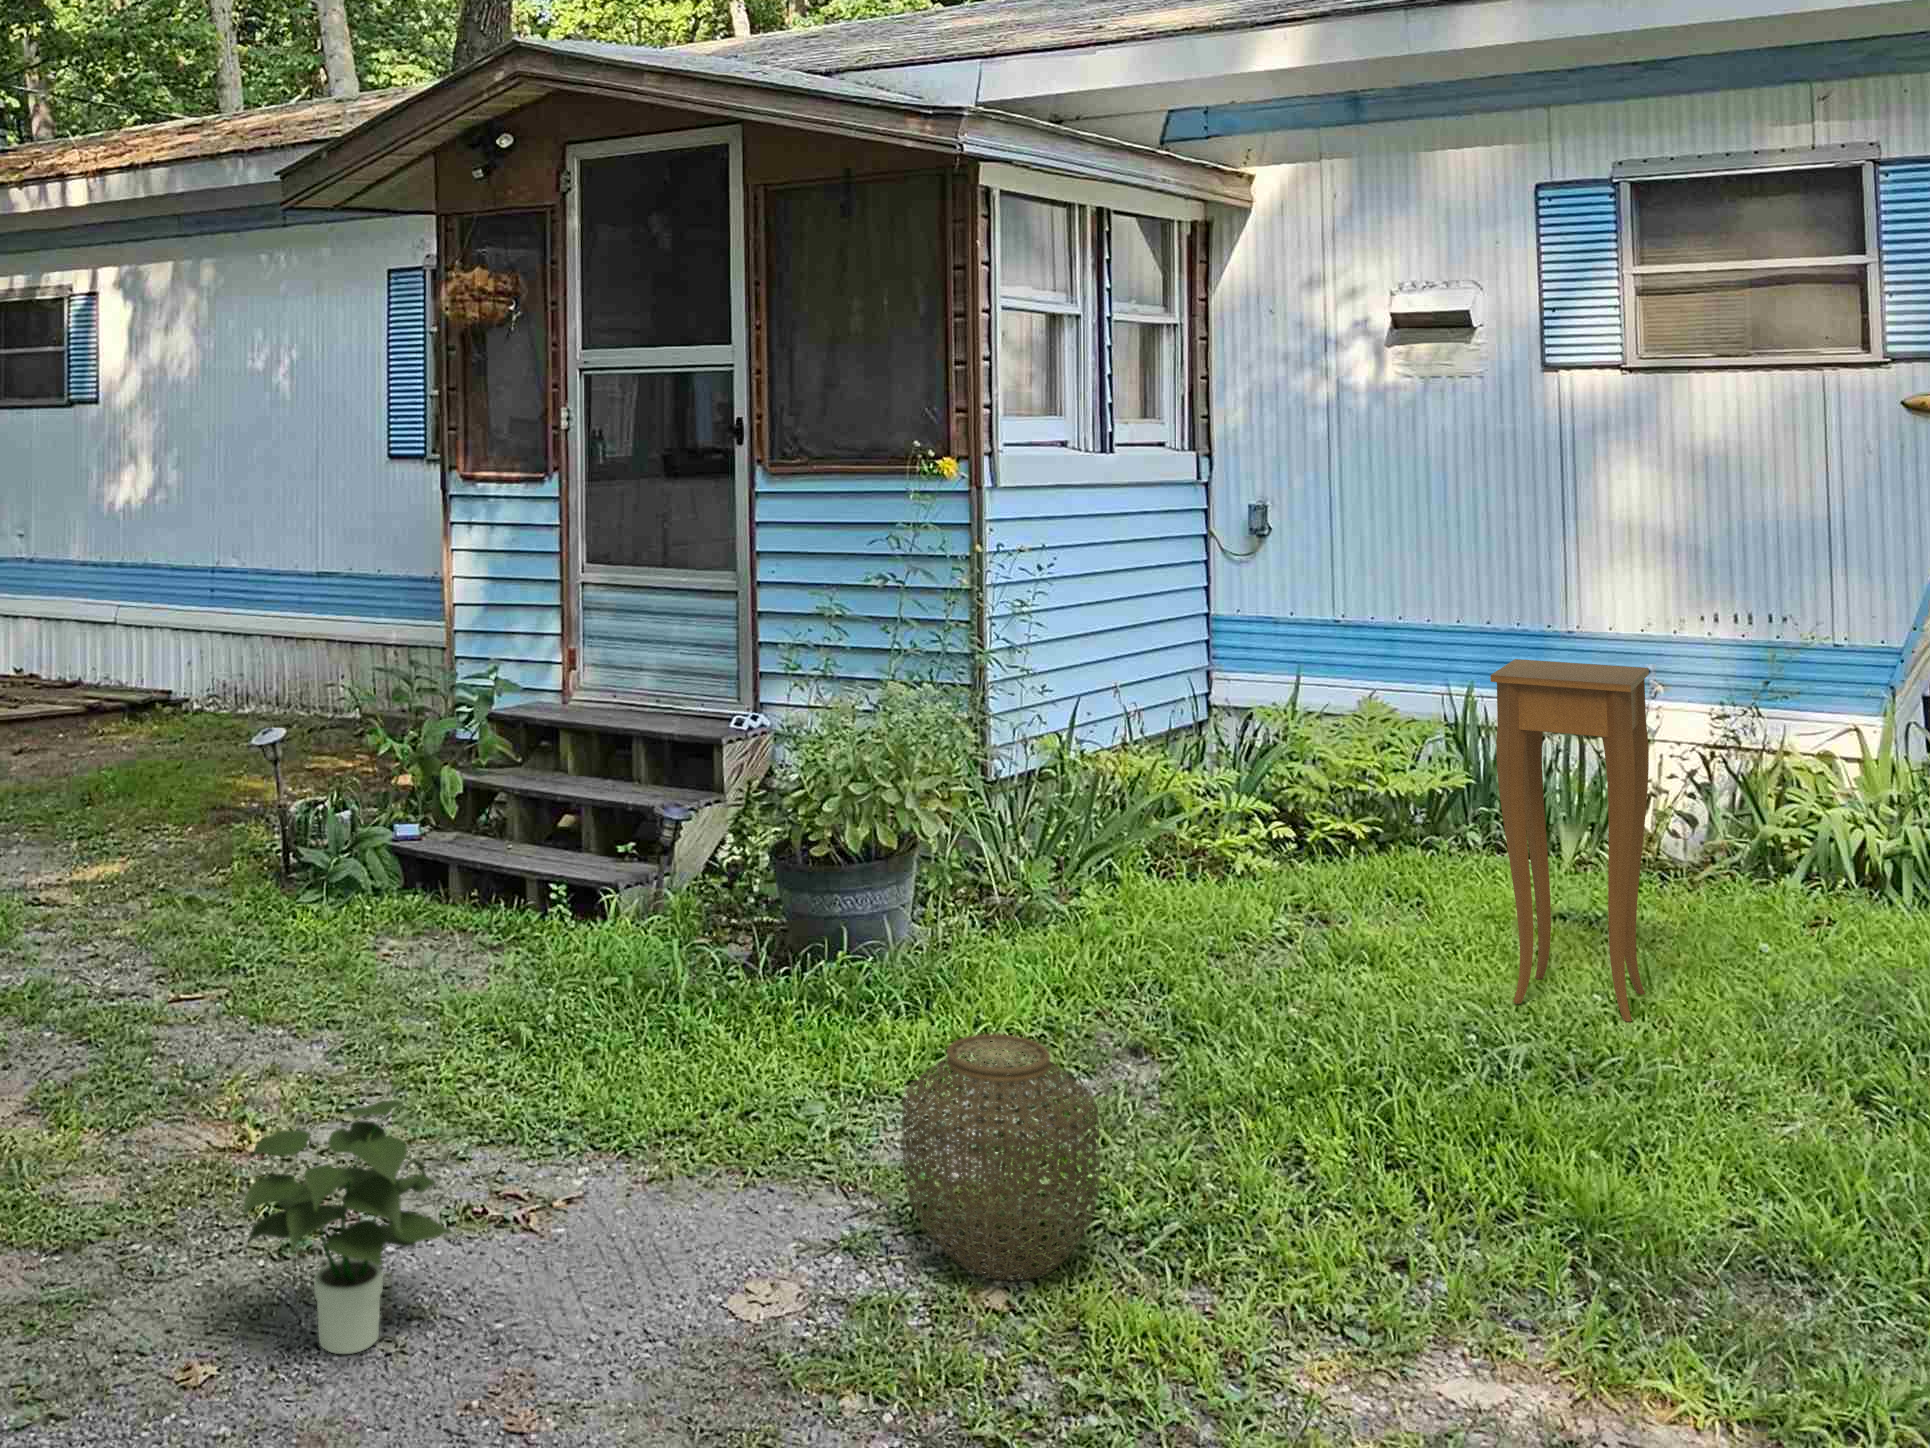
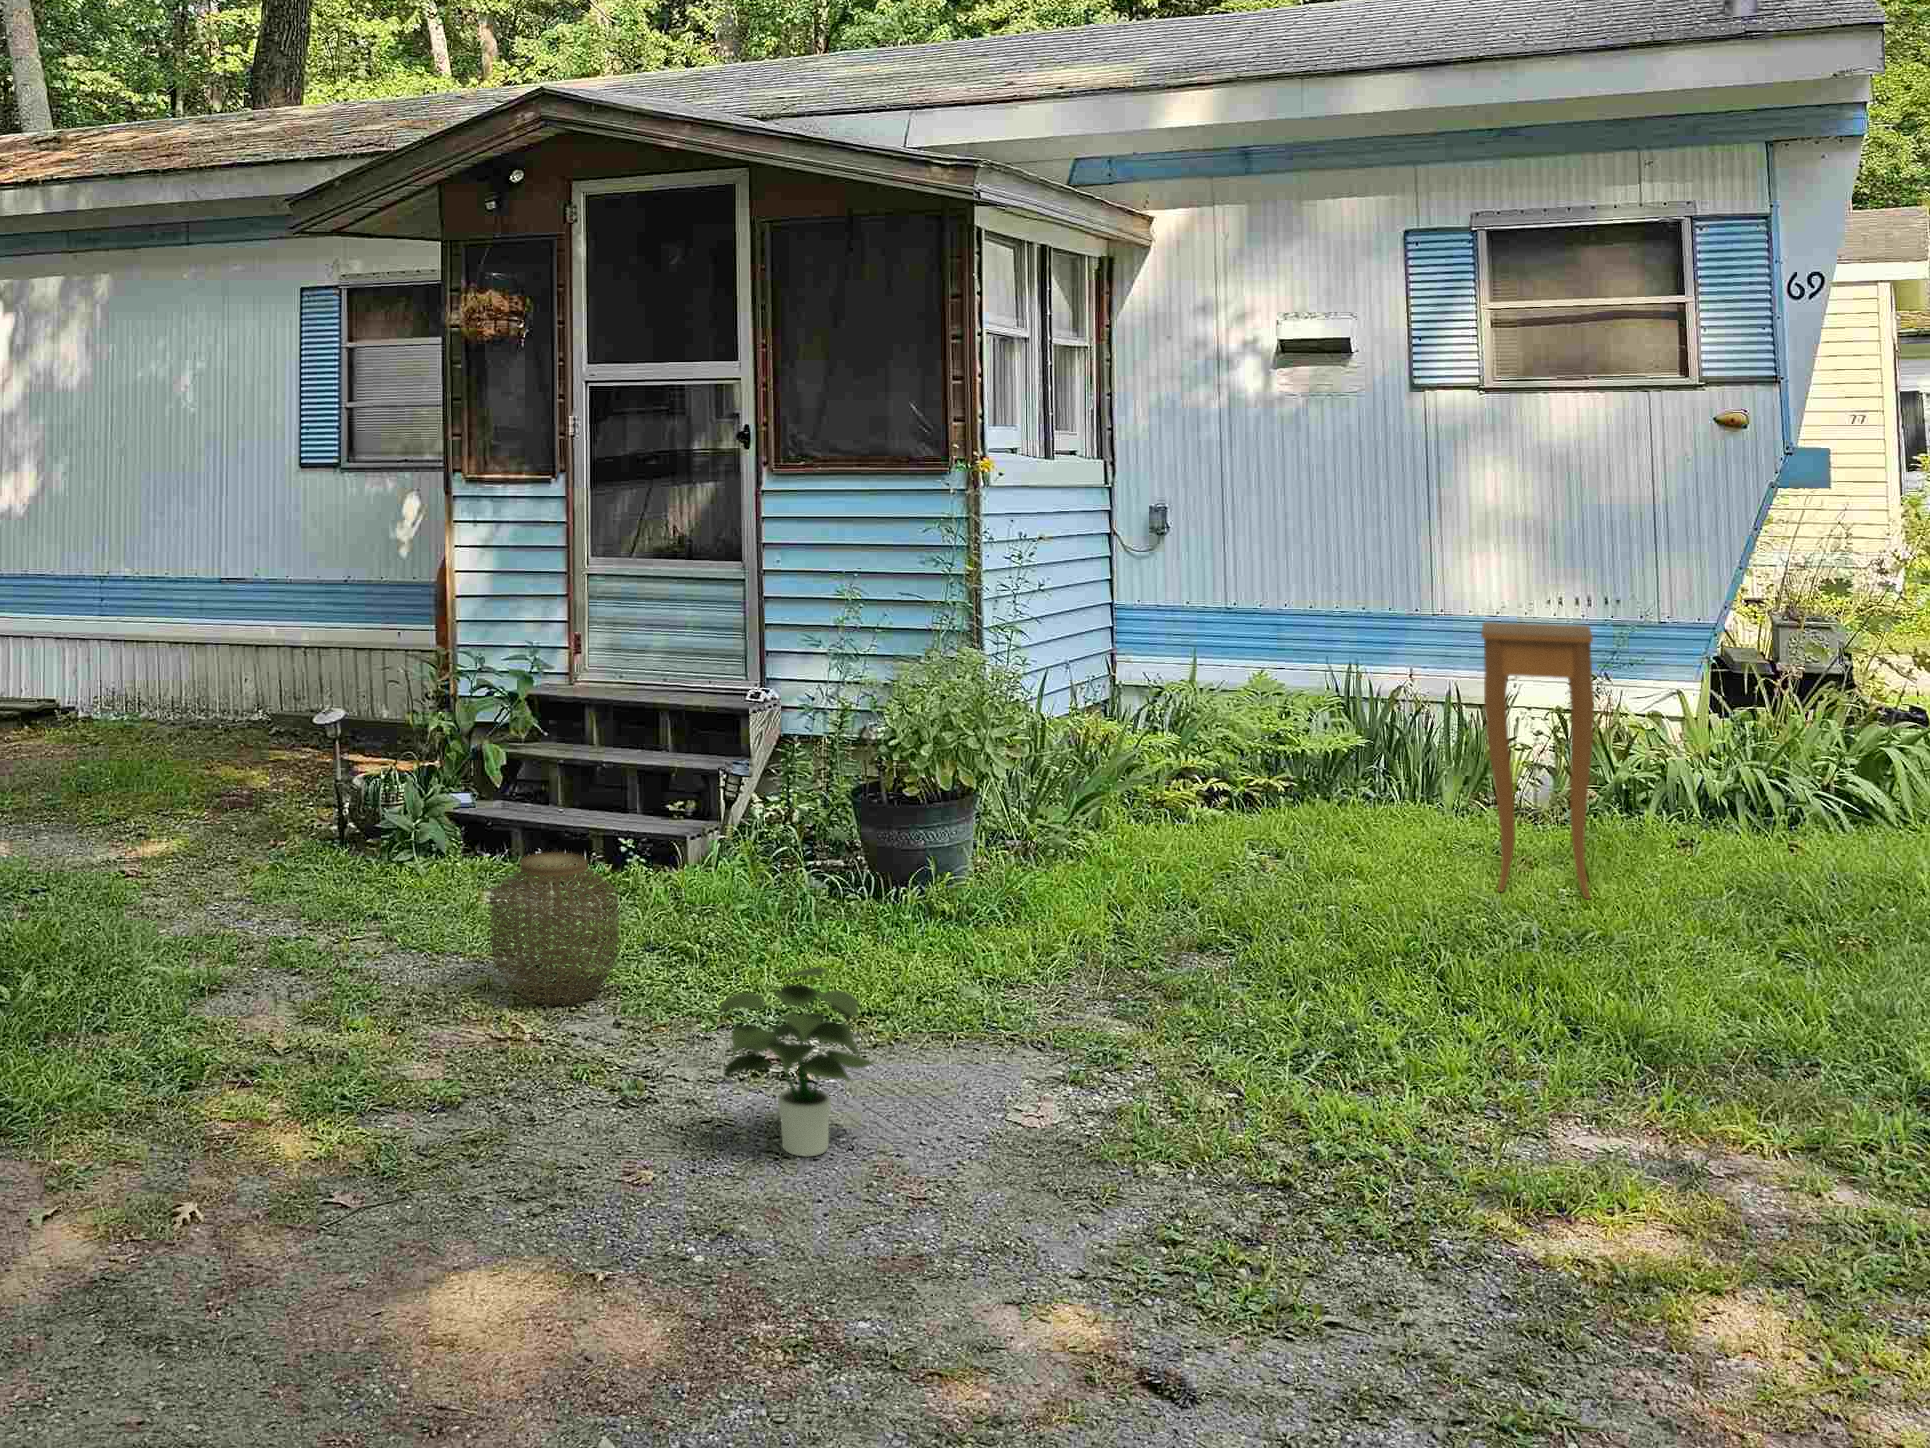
woven basket: present [902,1034,1100,1280] -> present [490,852,619,1005]

